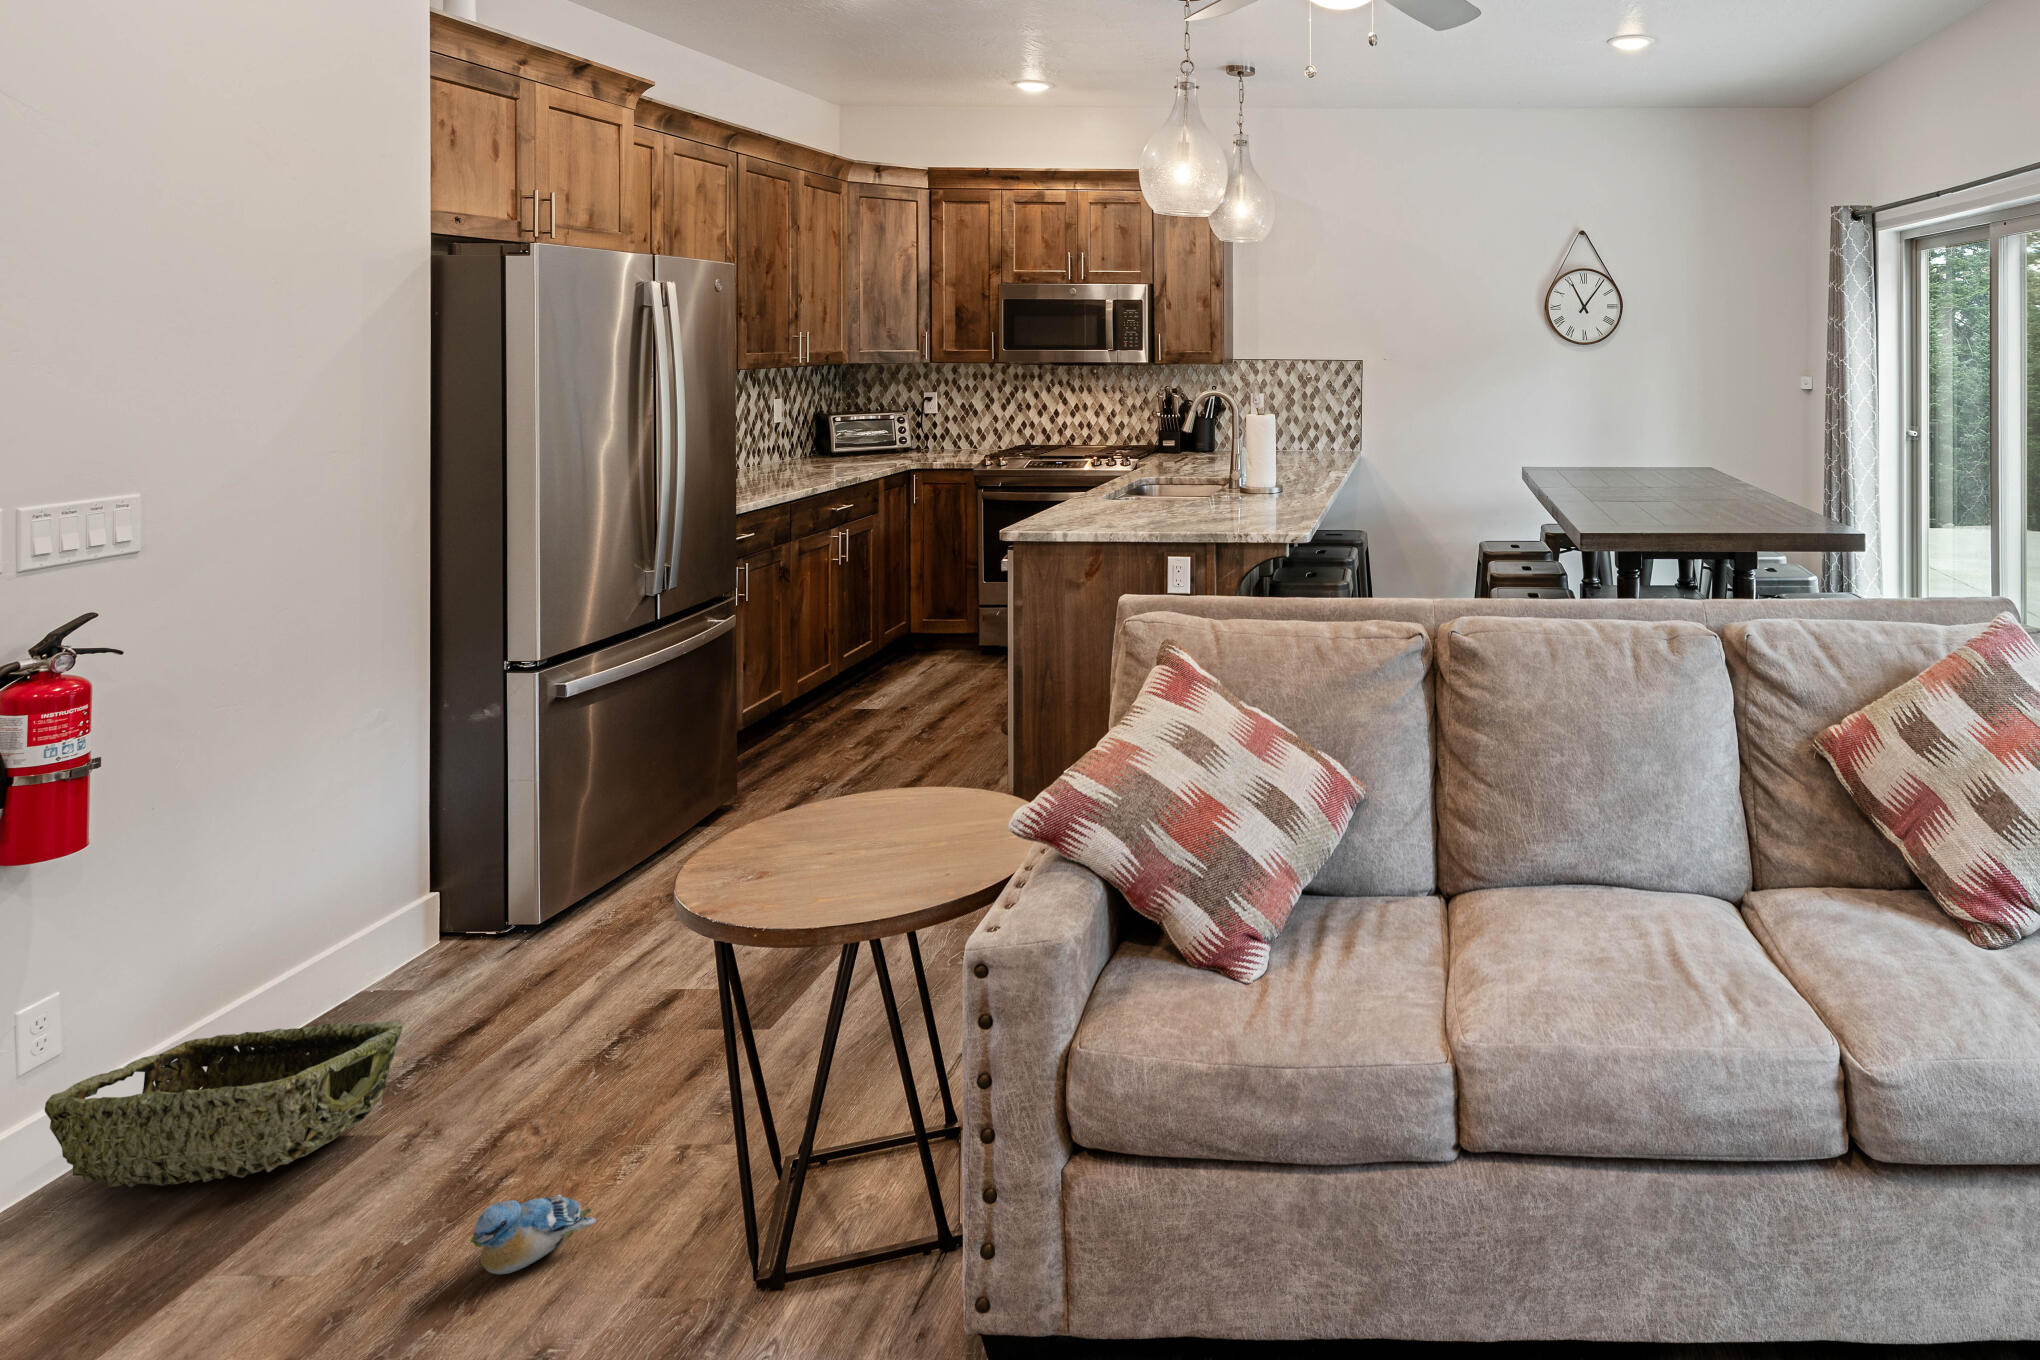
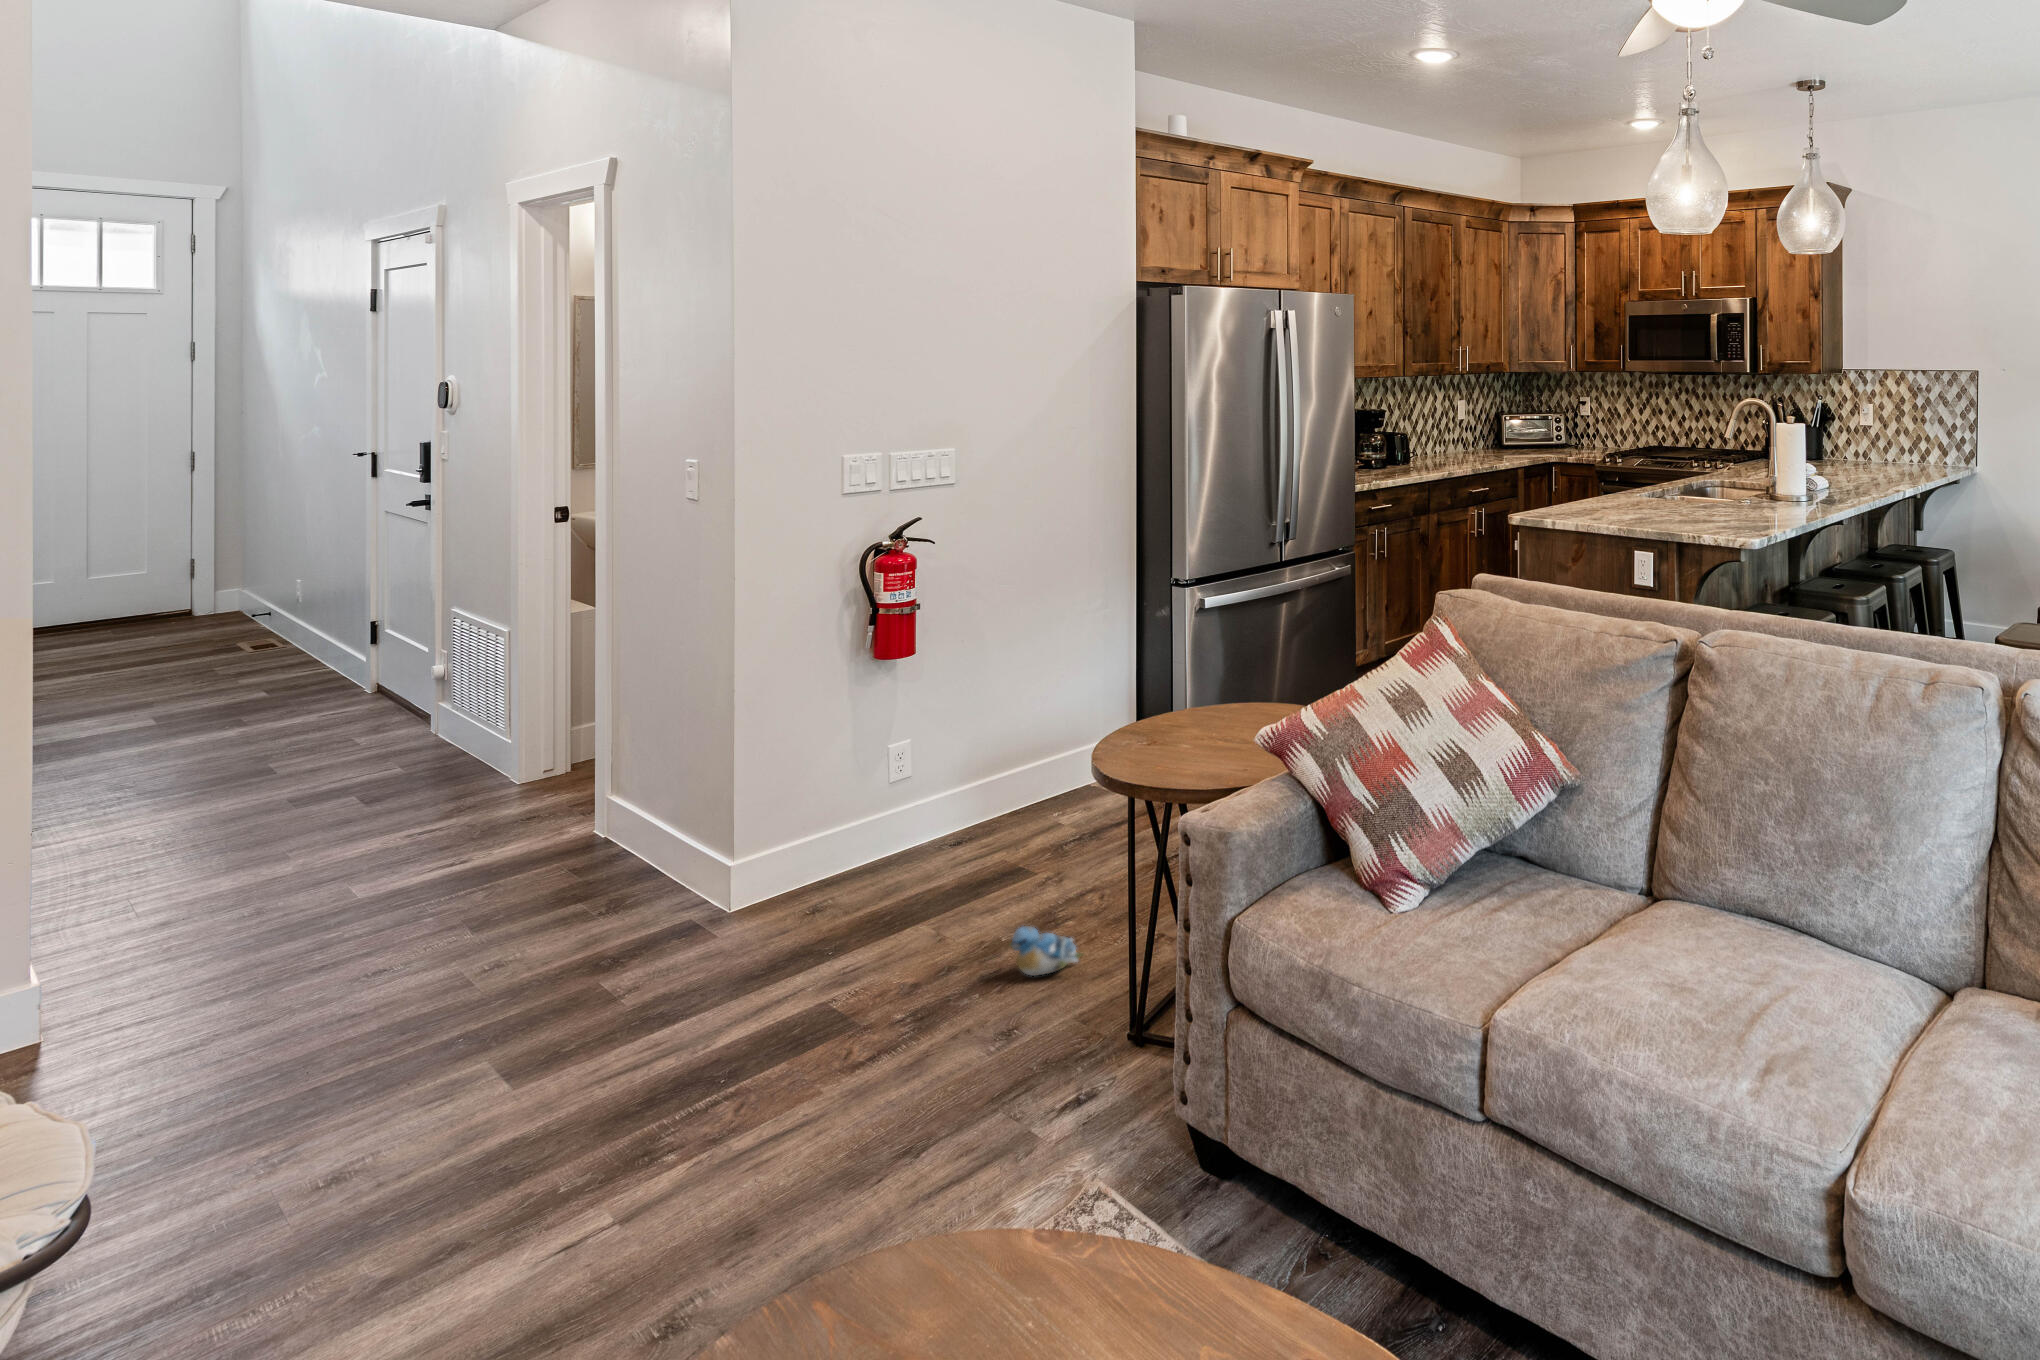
woven basket: present [45,1021,402,1187] -> none [899,787,1055,875]

